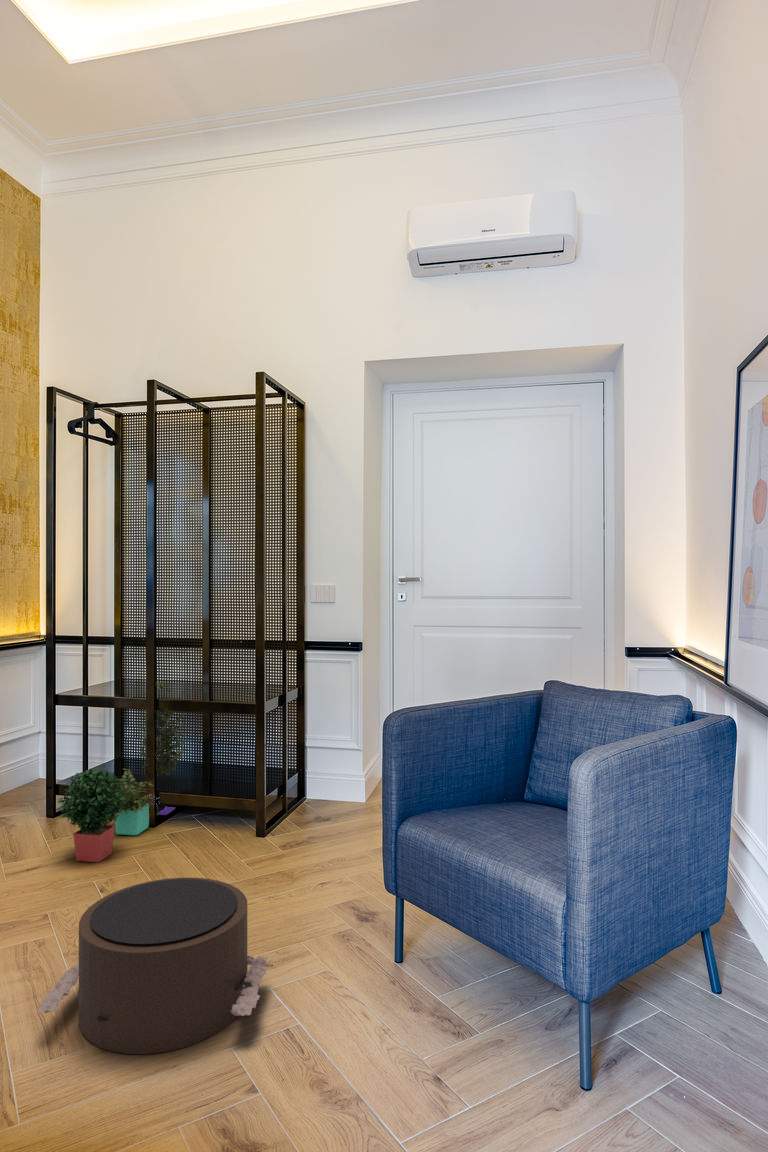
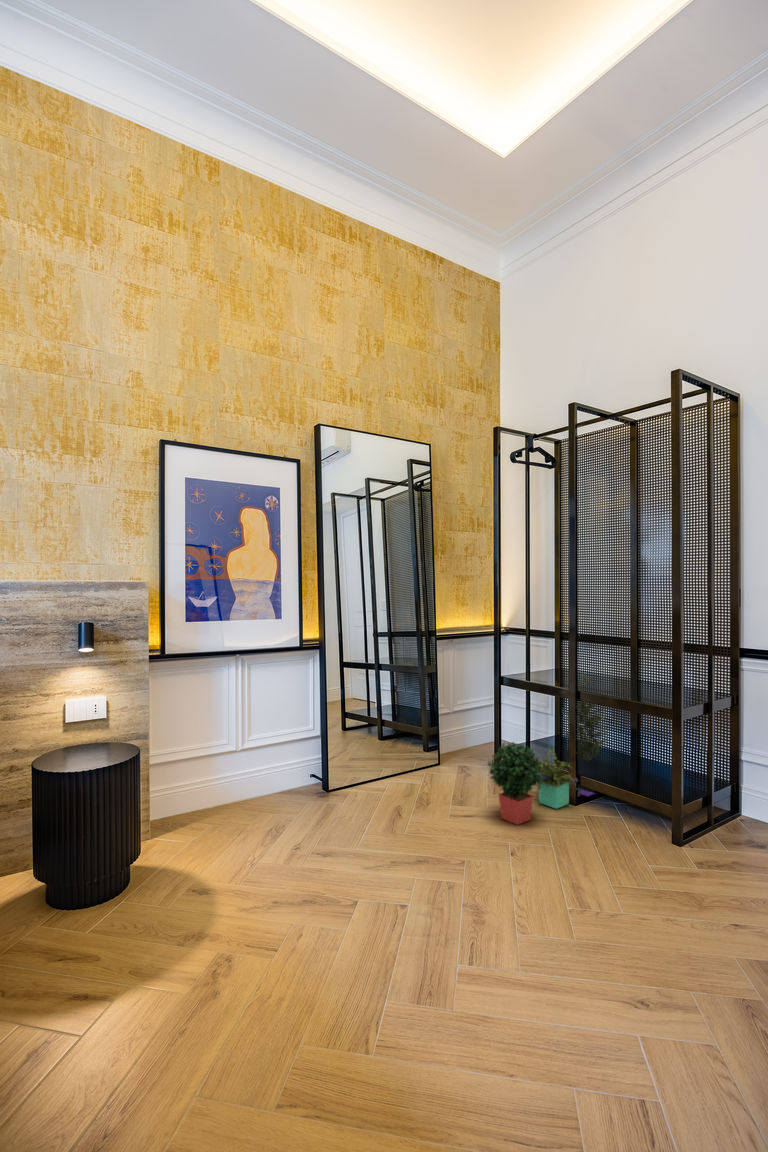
pouf: present [38,878,267,1054] -> none [415,865,642,1068]

